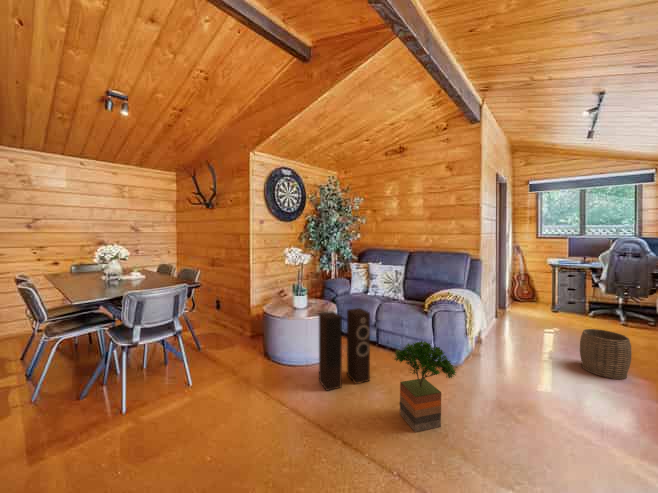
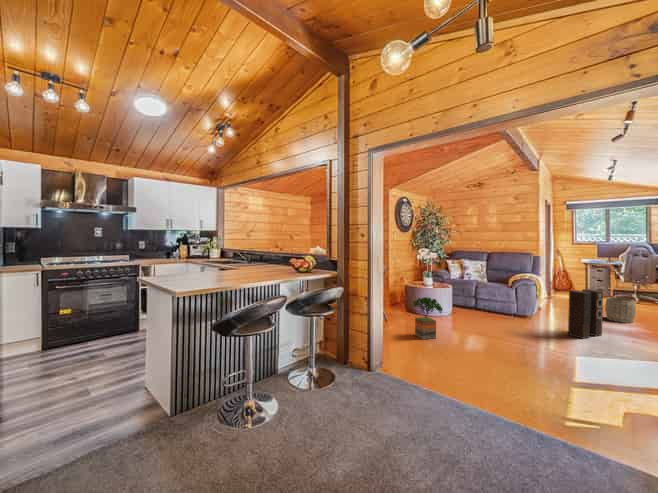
speaker: present [319,308,370,391] -> present [568,289,603,339]
potted tree: present [394,341,456,432] -> present [413,297,443,340]

